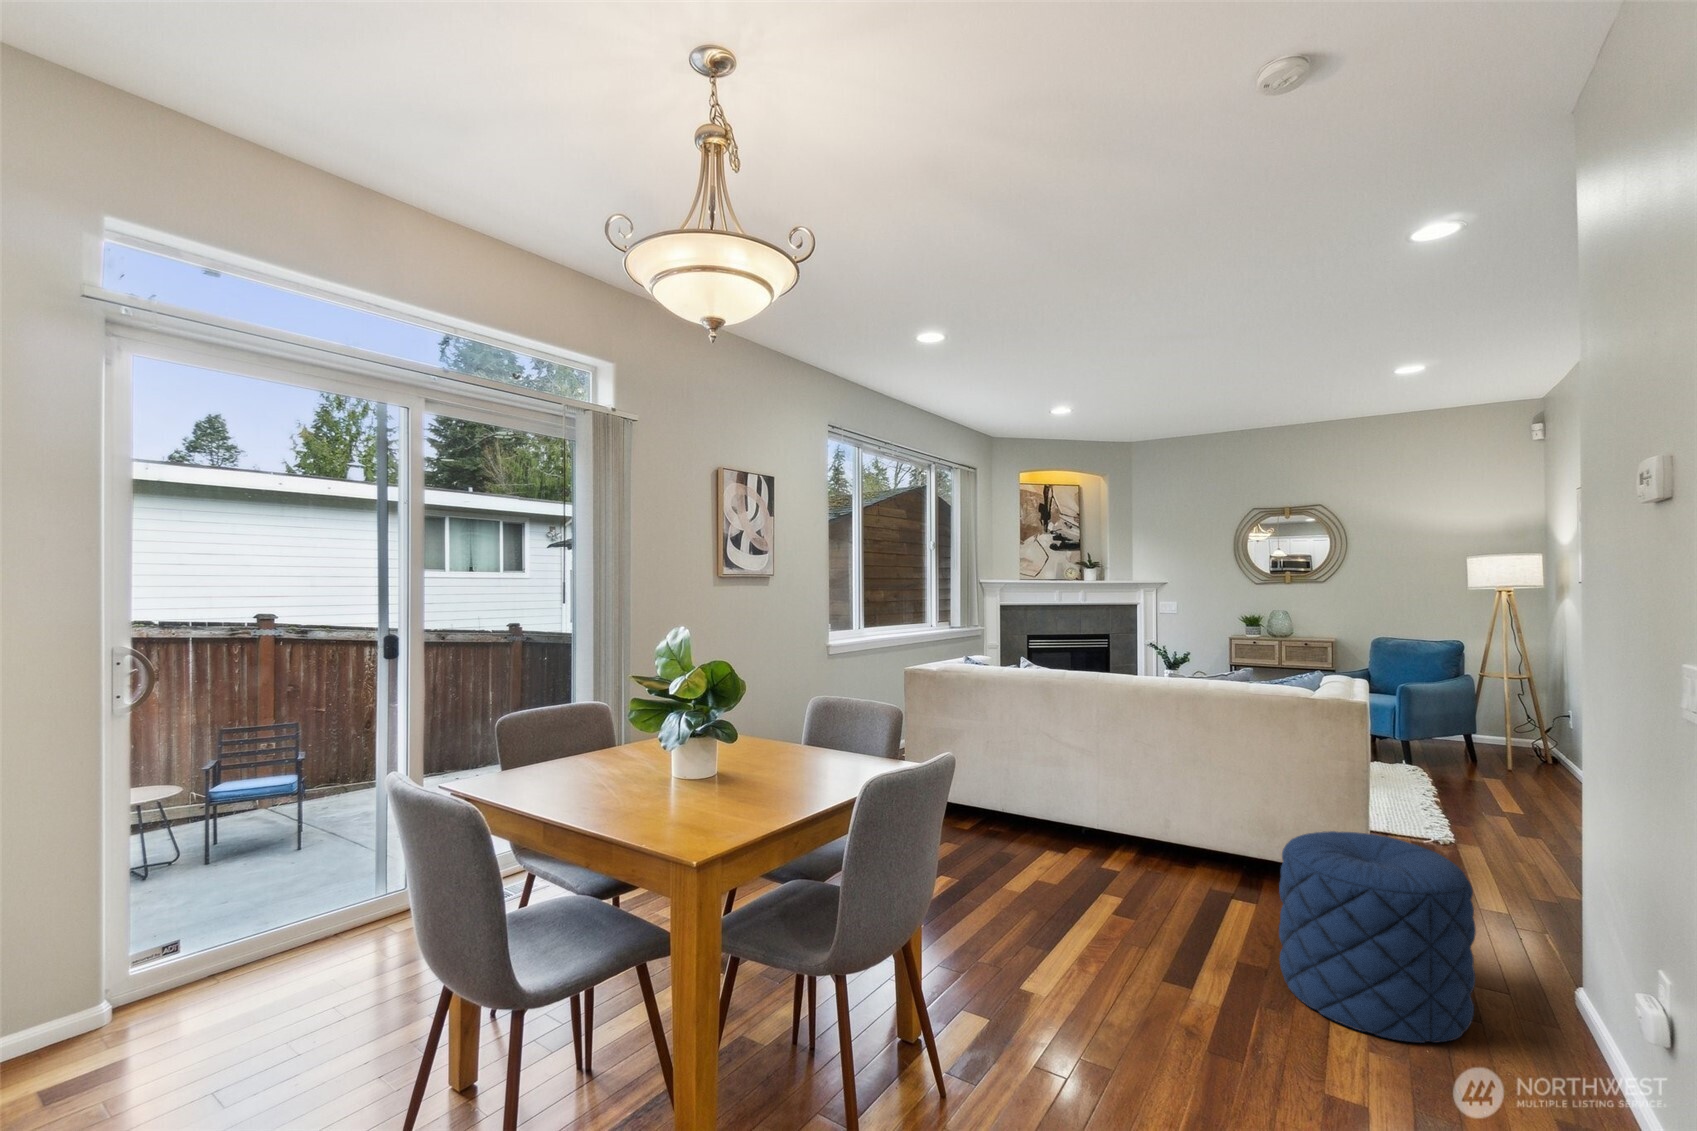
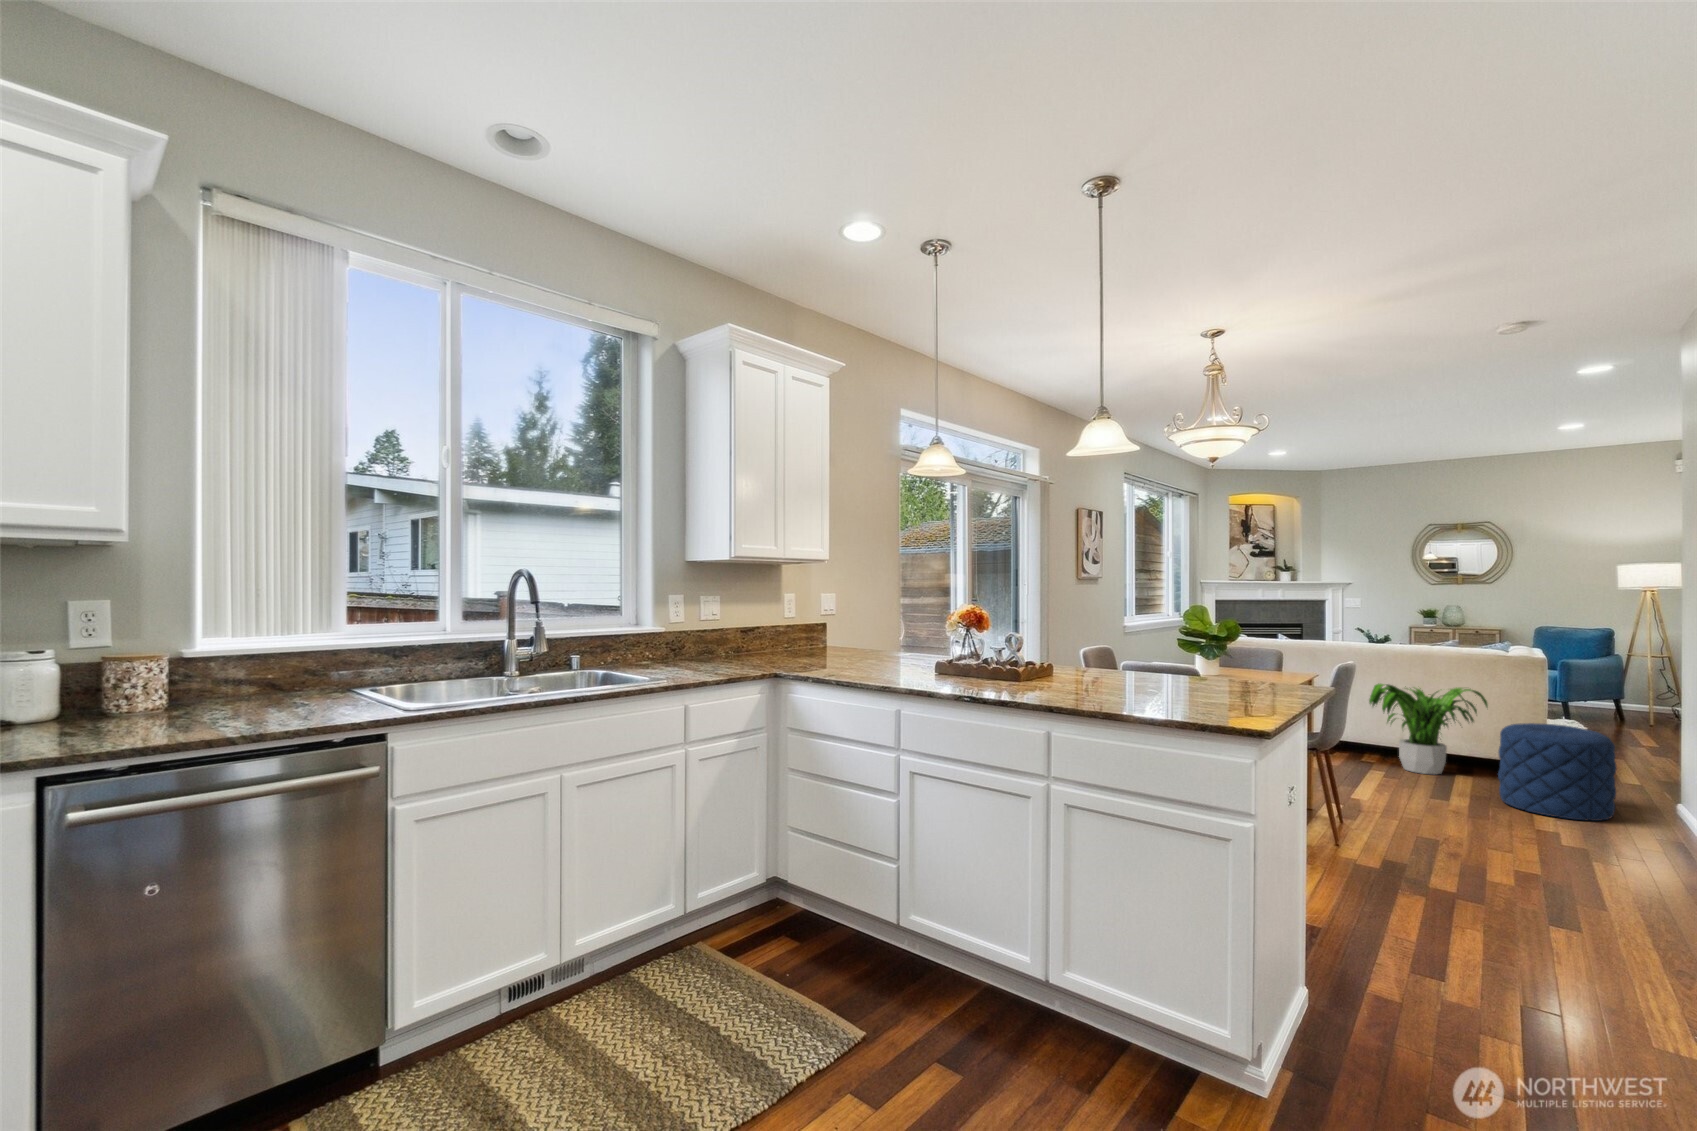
potted plant: none [1101,743,1281,898] -> present [1369,684,1488,774]

